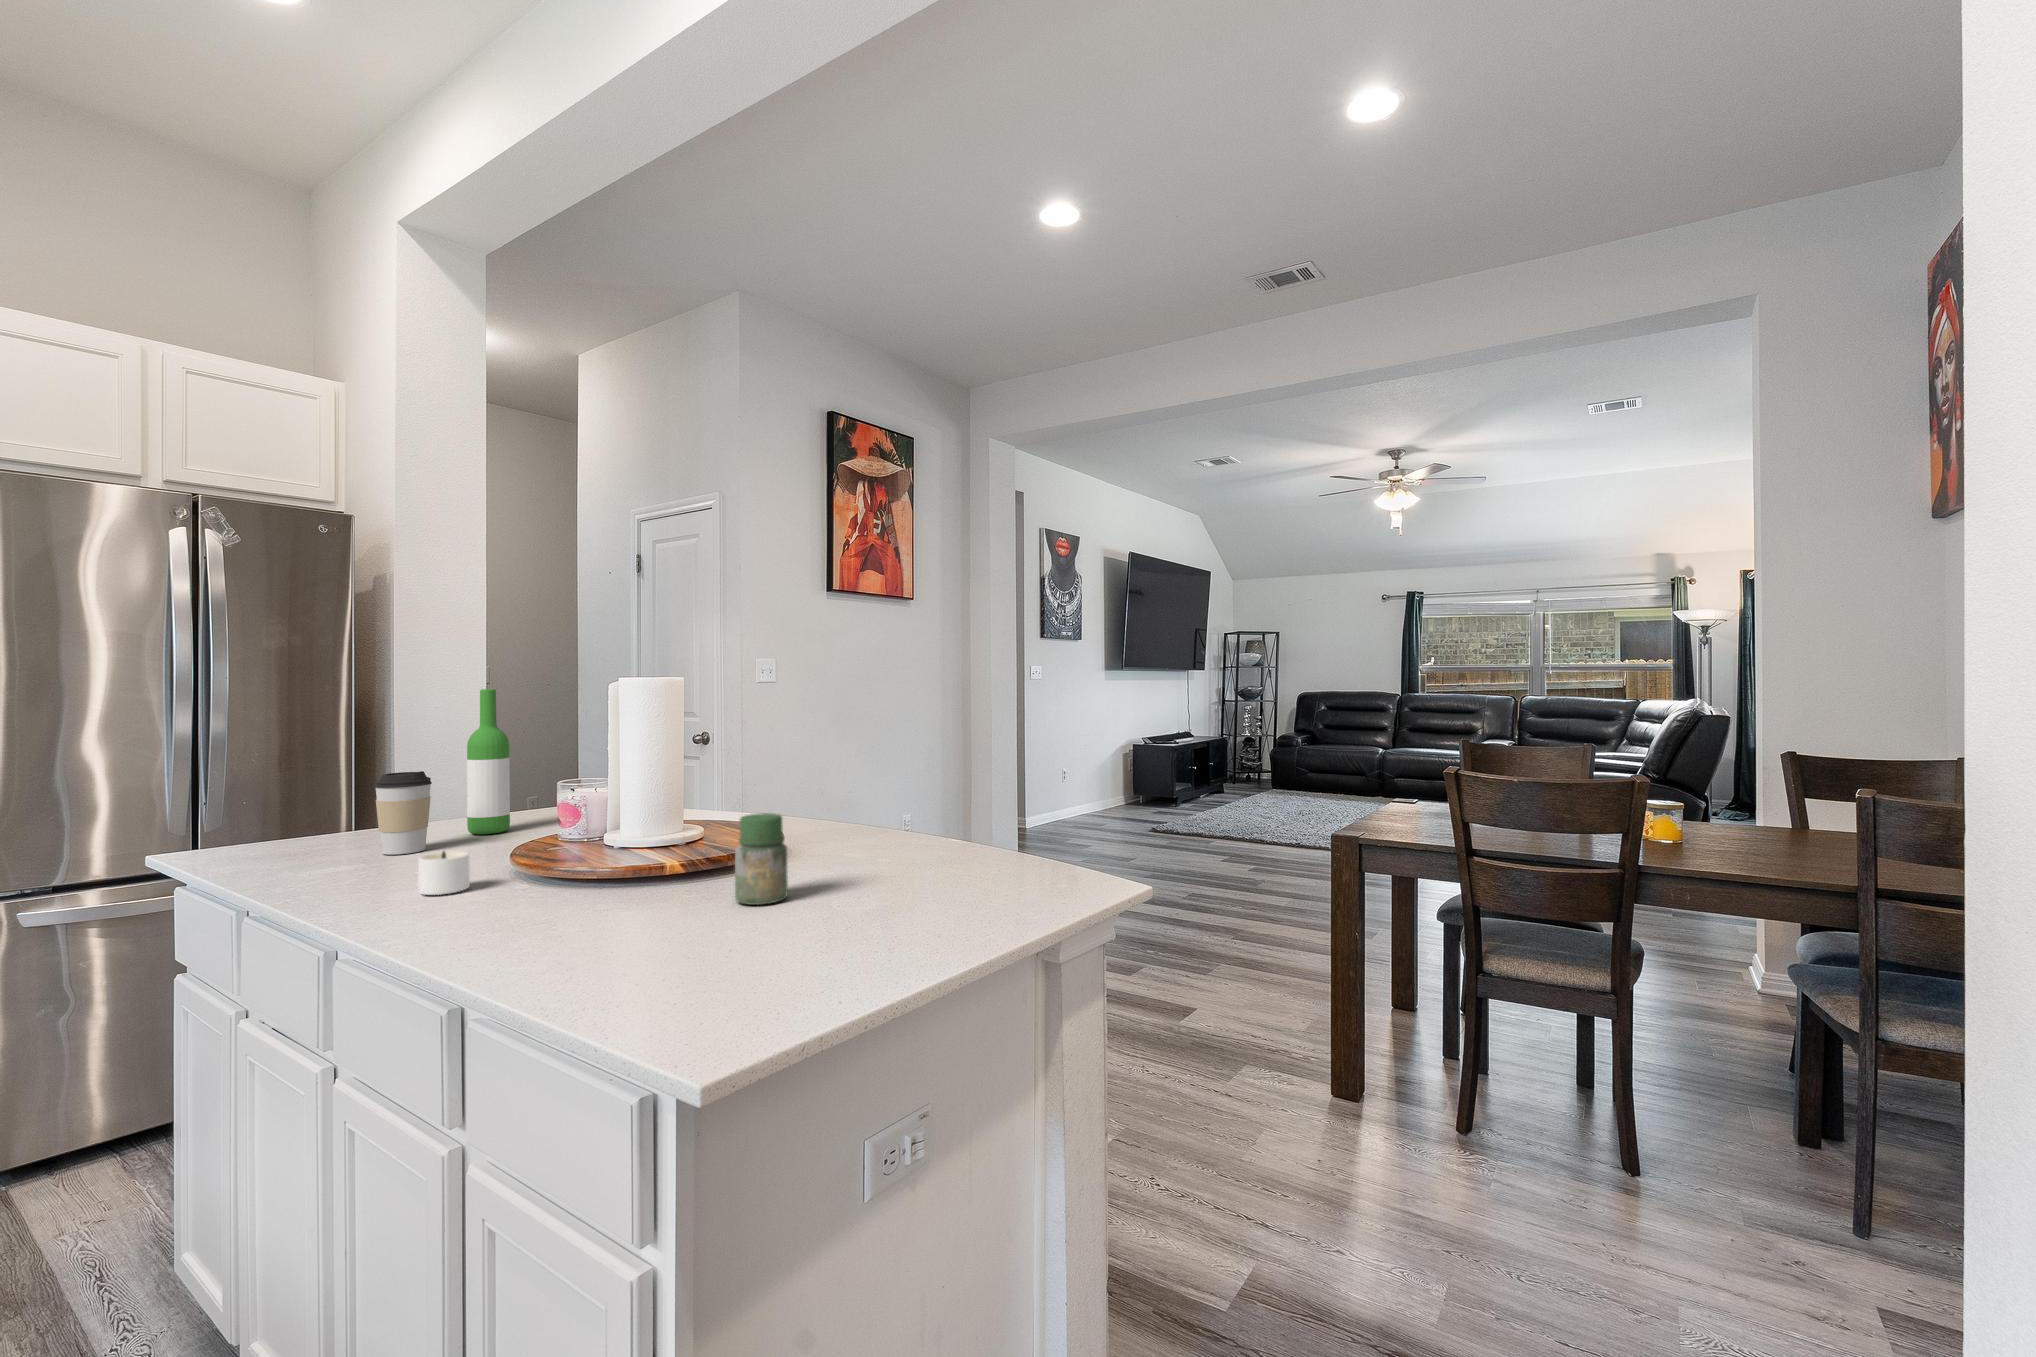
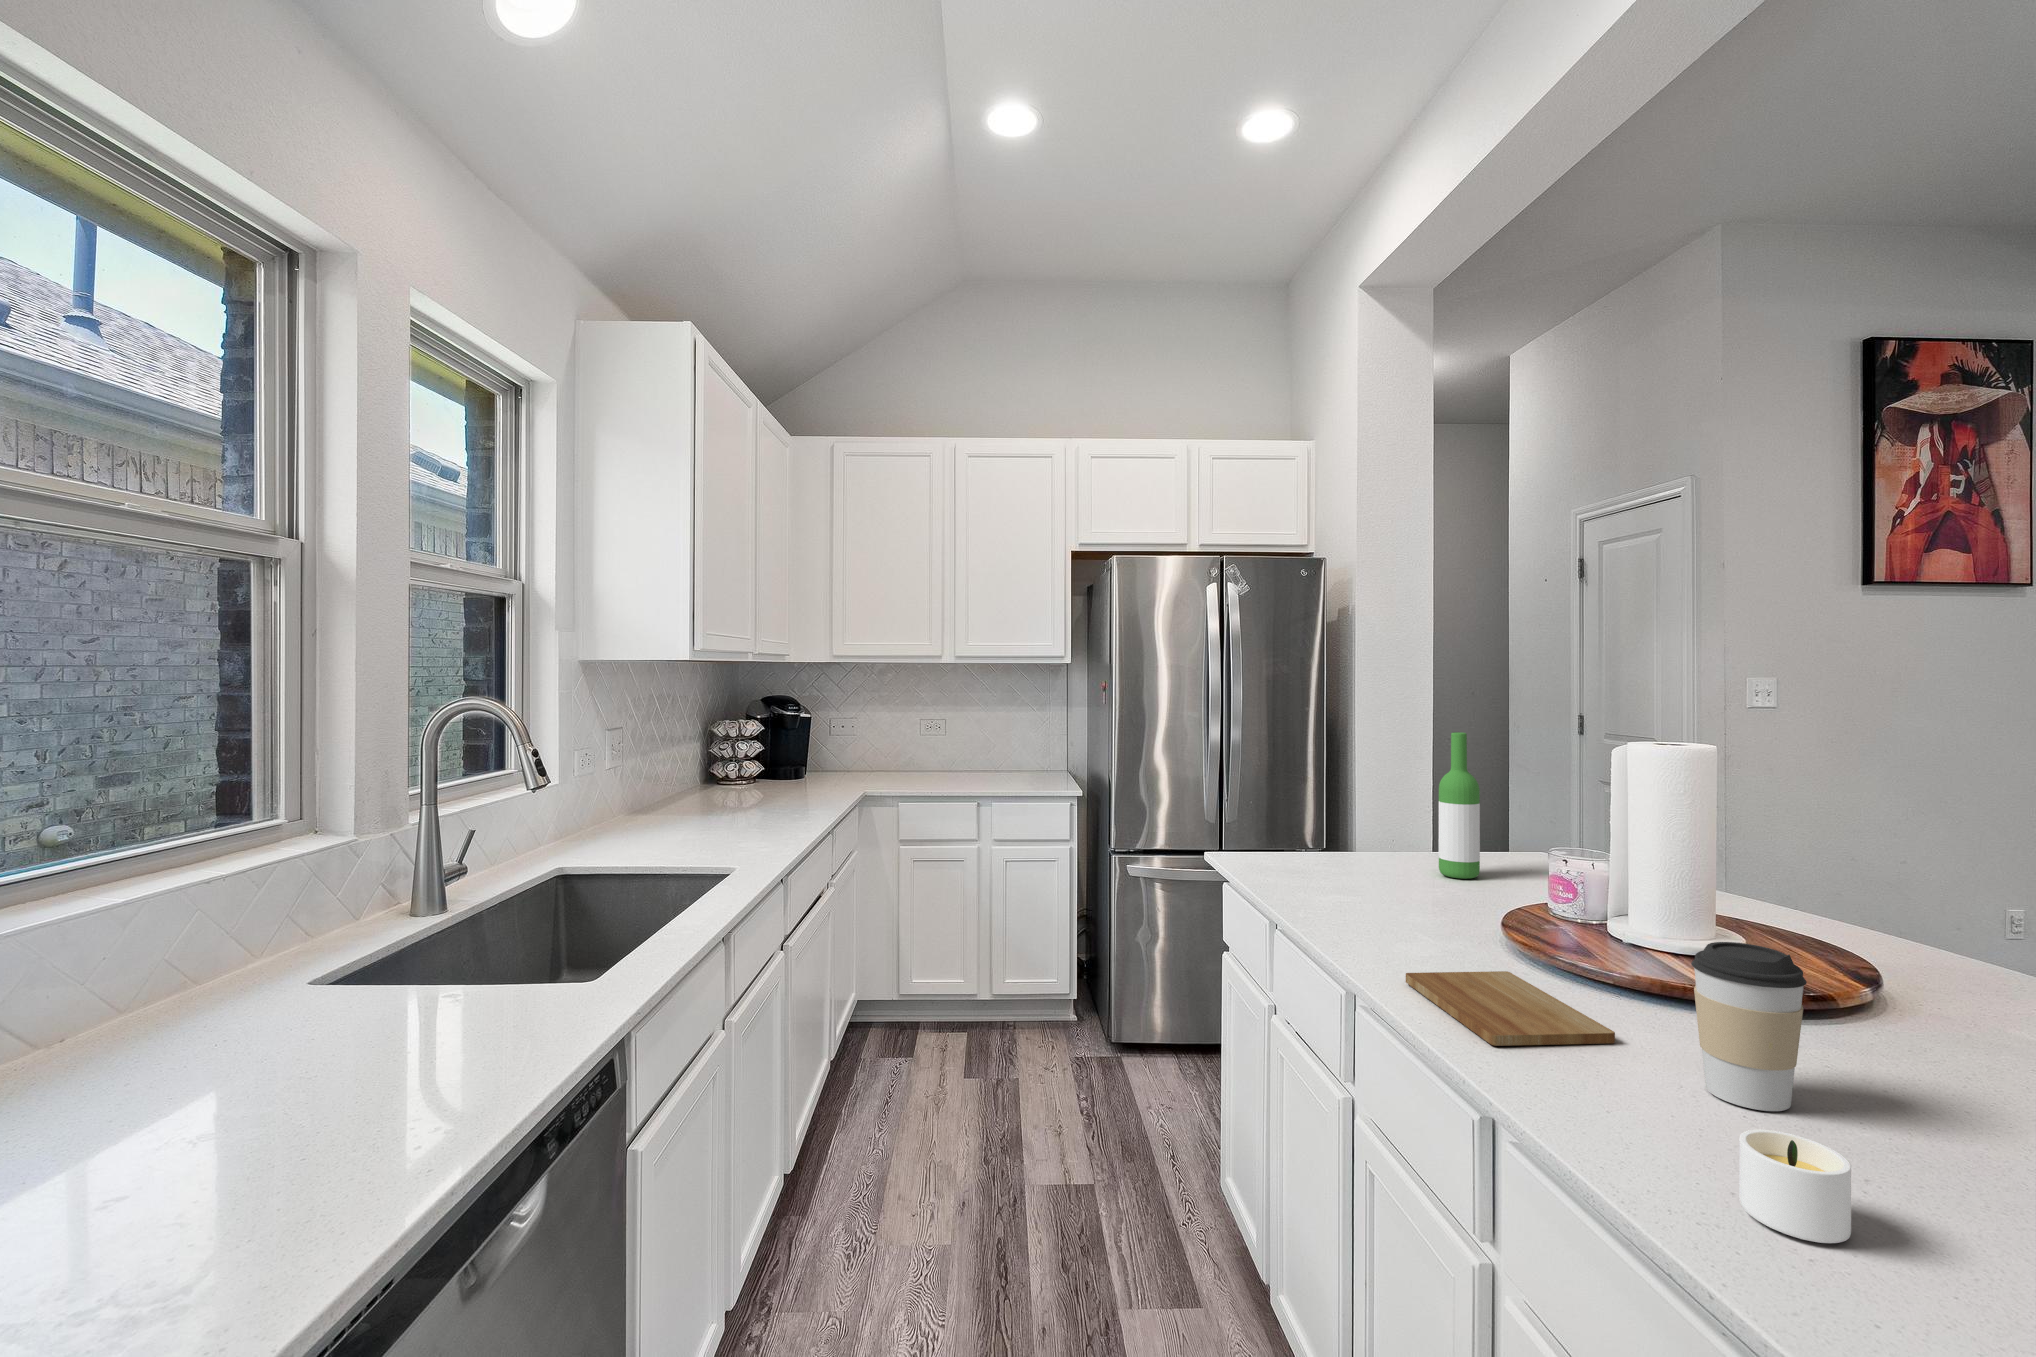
coffee cup: present [374,771,432,855] -> present [1691,942,1807,1111]
jar: present [735,813,788,905] -> none [1831,960,1930,1099]
candle: present [418,851,470,895] -> present [1739,1130,1851,1243]
cutting board: none [395,891,587,947] -> present [1406,971,1615,1046]

